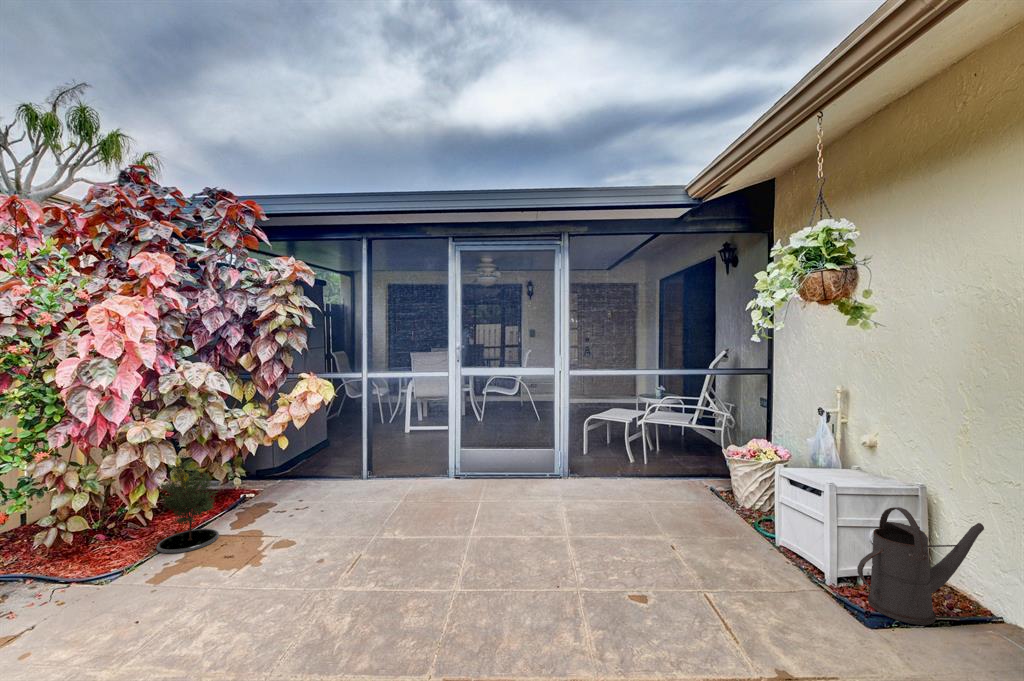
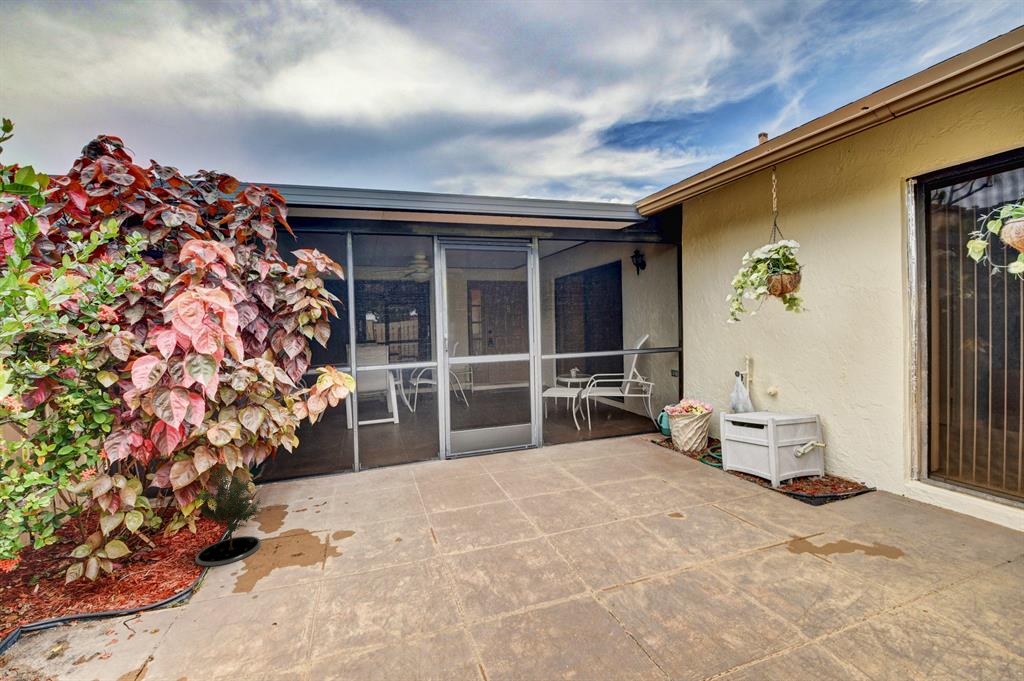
watering can: present [857,507,984,625] -> none [800,428,858,500]

